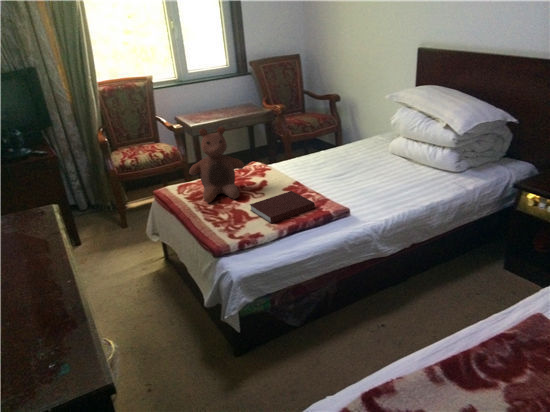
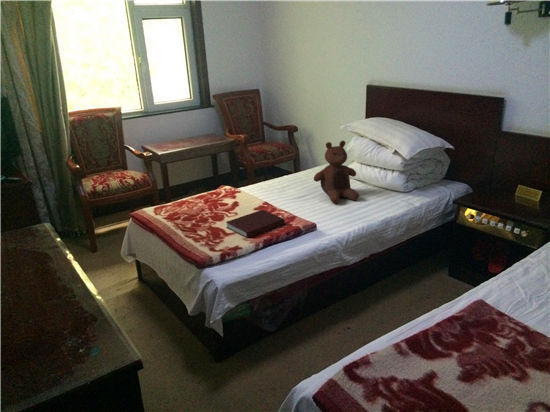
stuffed bear: present [189,126,244,202] -> present [314,141,359,203]

